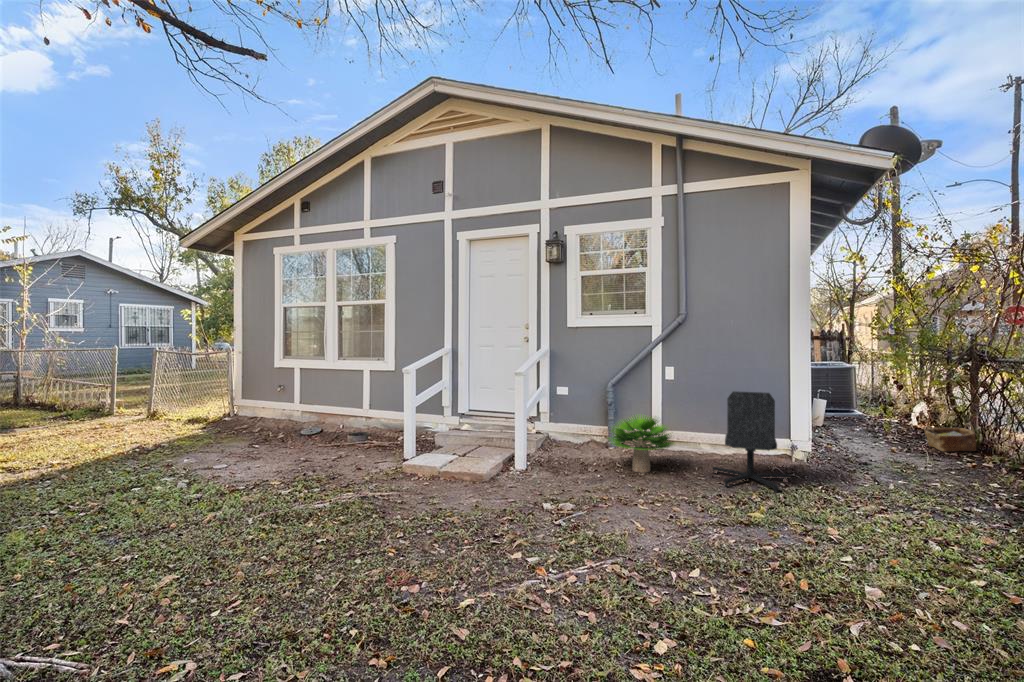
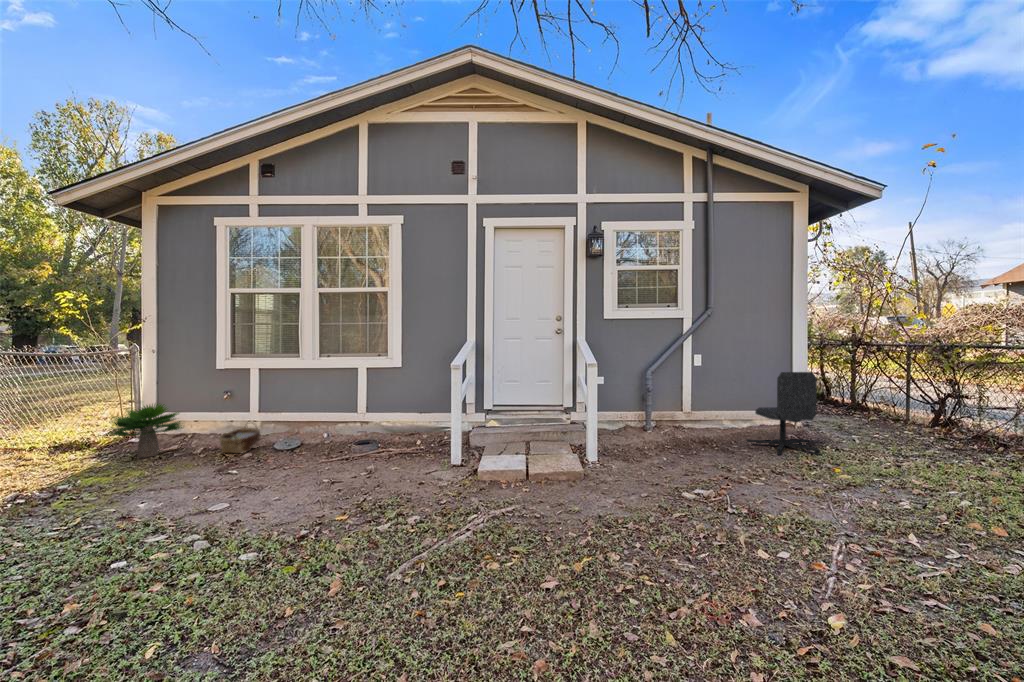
potted plant: present [609,415,673,473] -> present [111,404,182,457]
woven basket: present [925,423,976,452] -> present [219,427,260,453]

